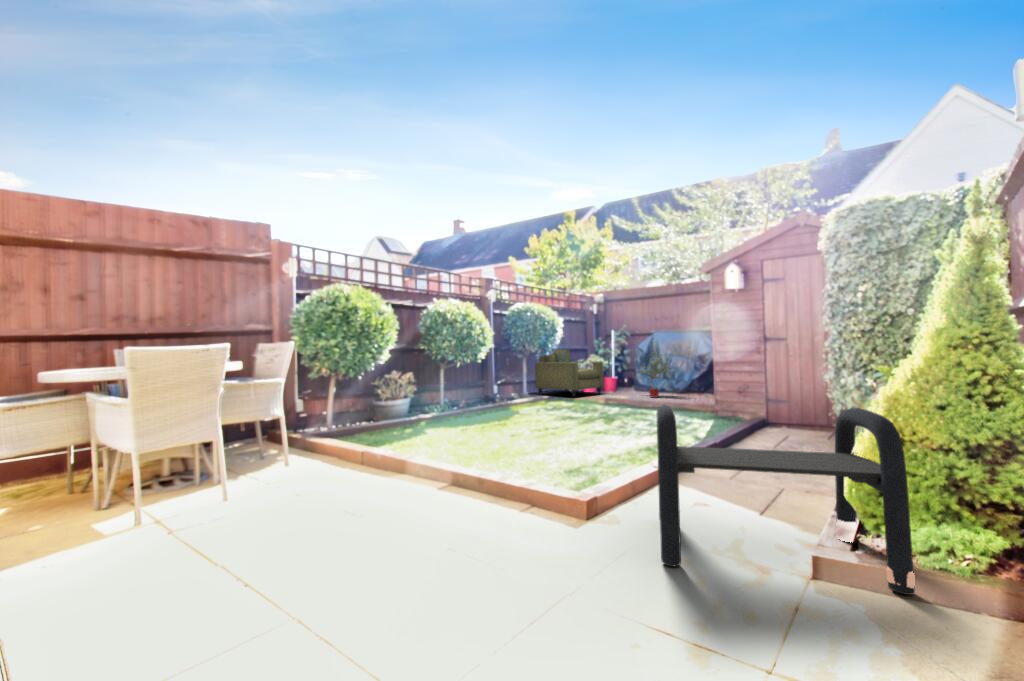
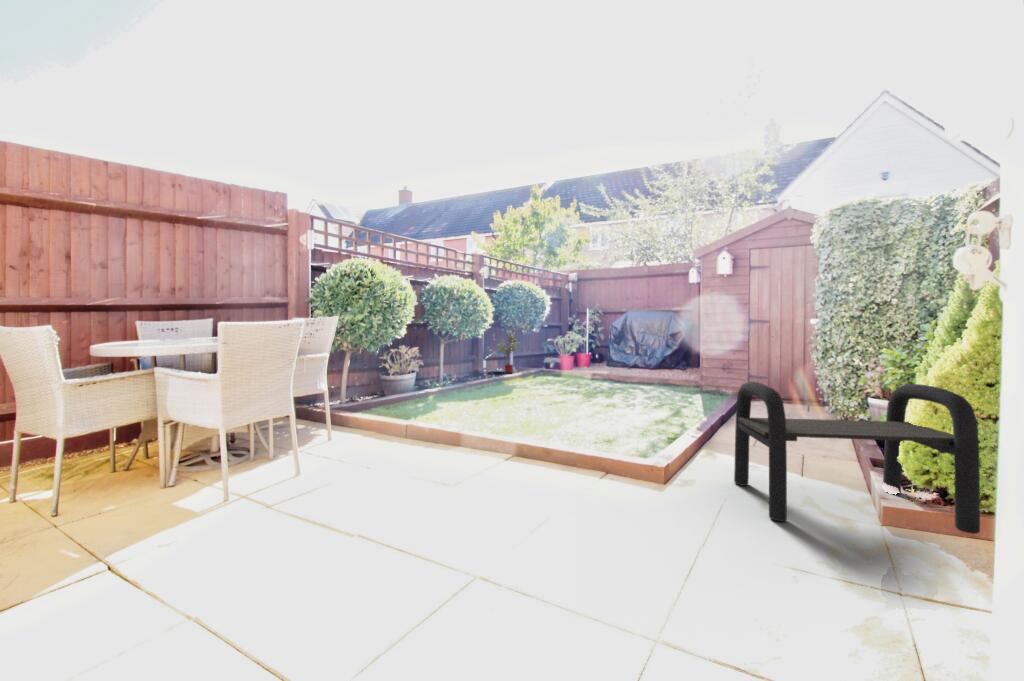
armchair: present [535,349,604,397] -> none [521,326,584,371]
potted tree: present [640,352,669,398] -> present [496,331,520,373]

